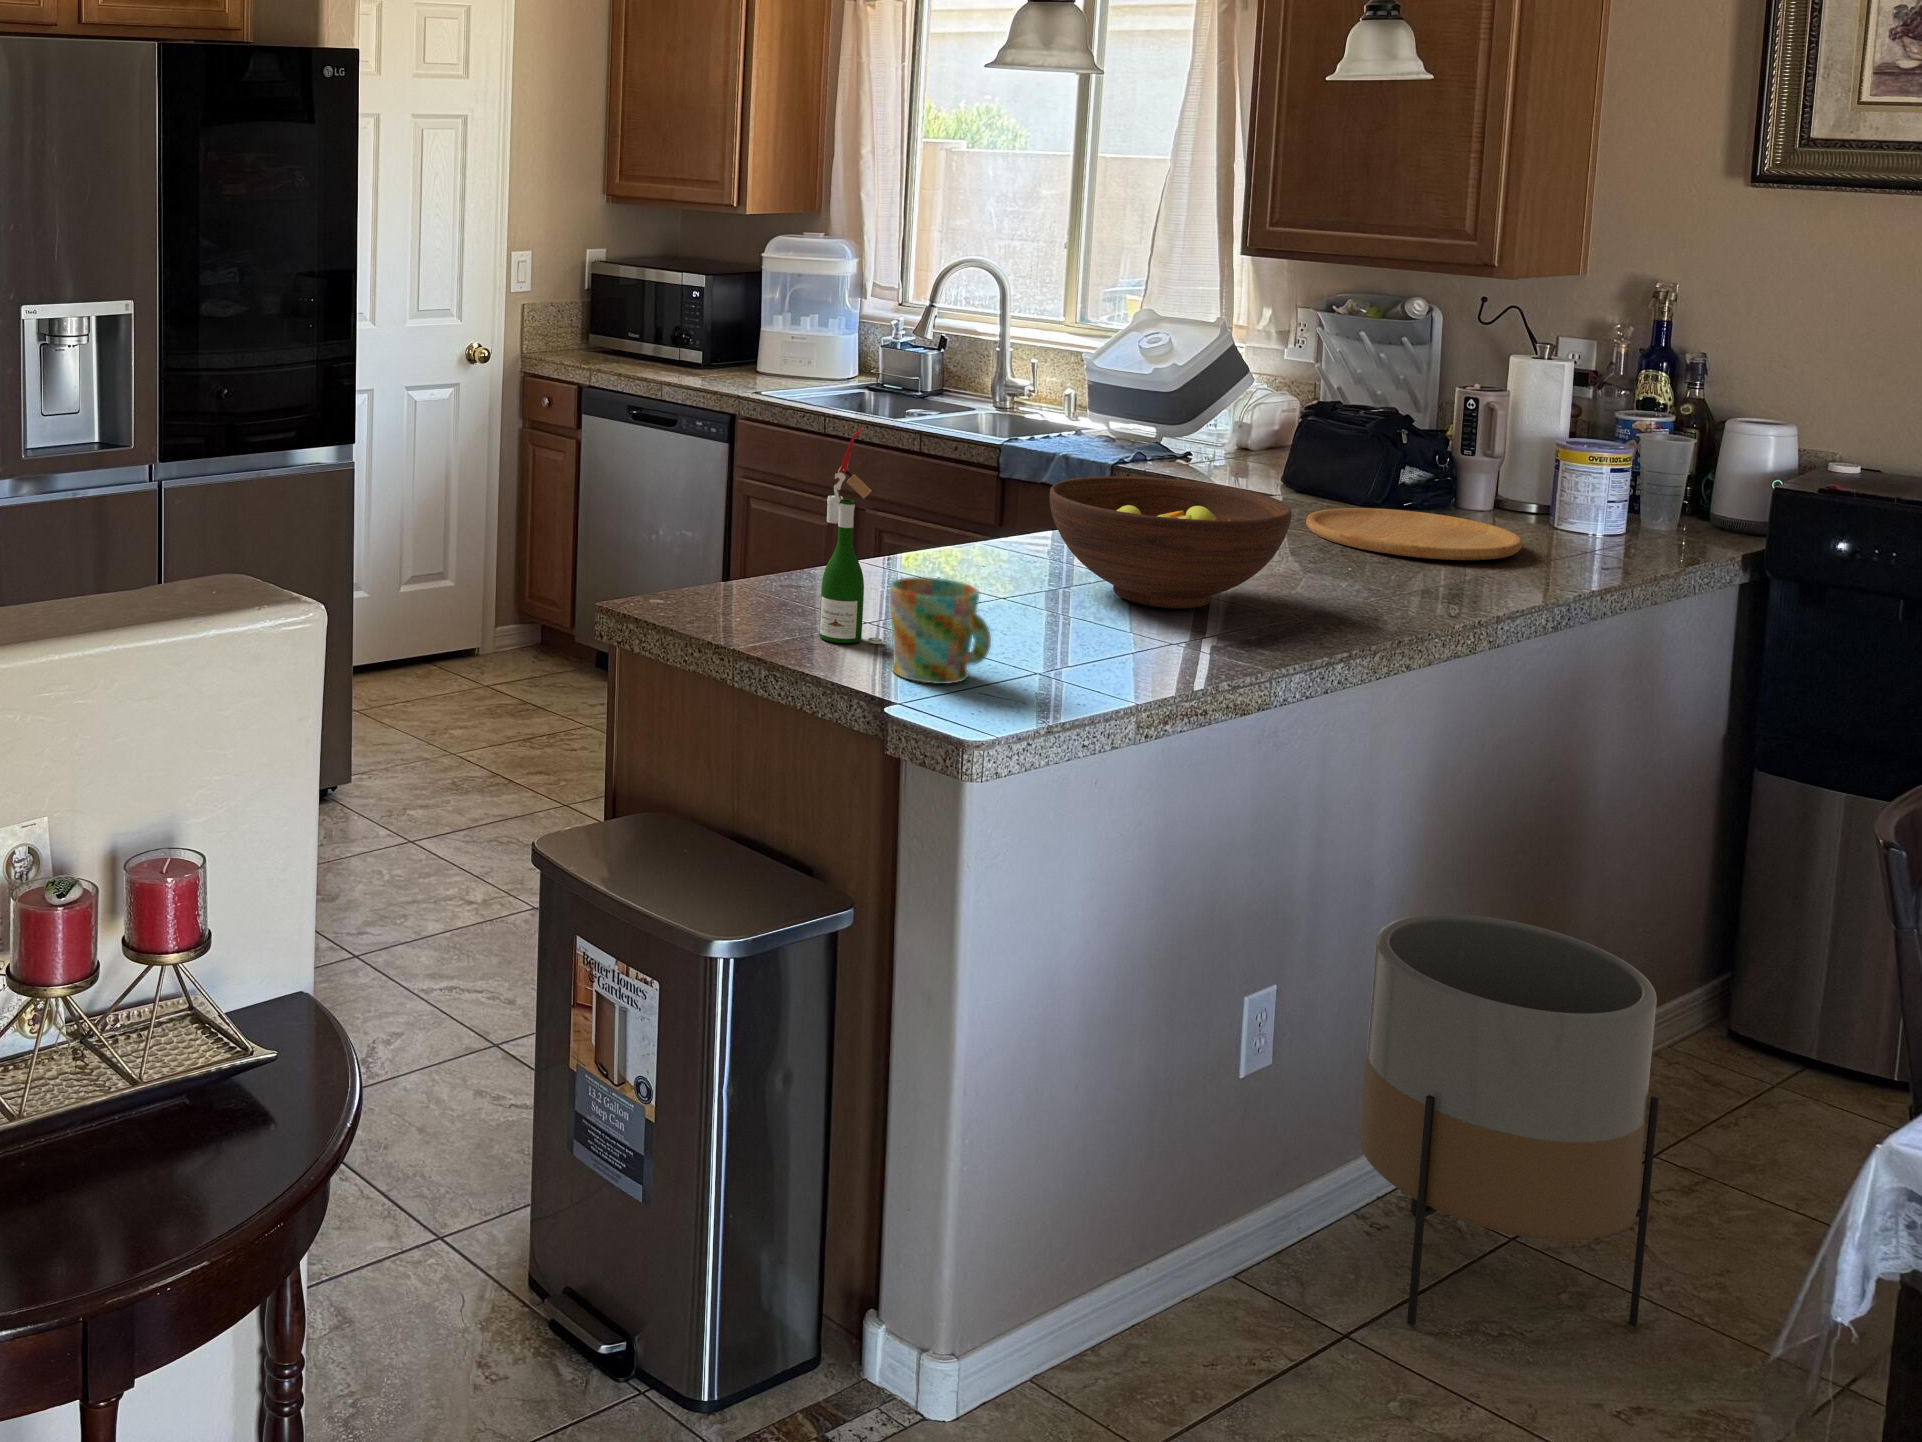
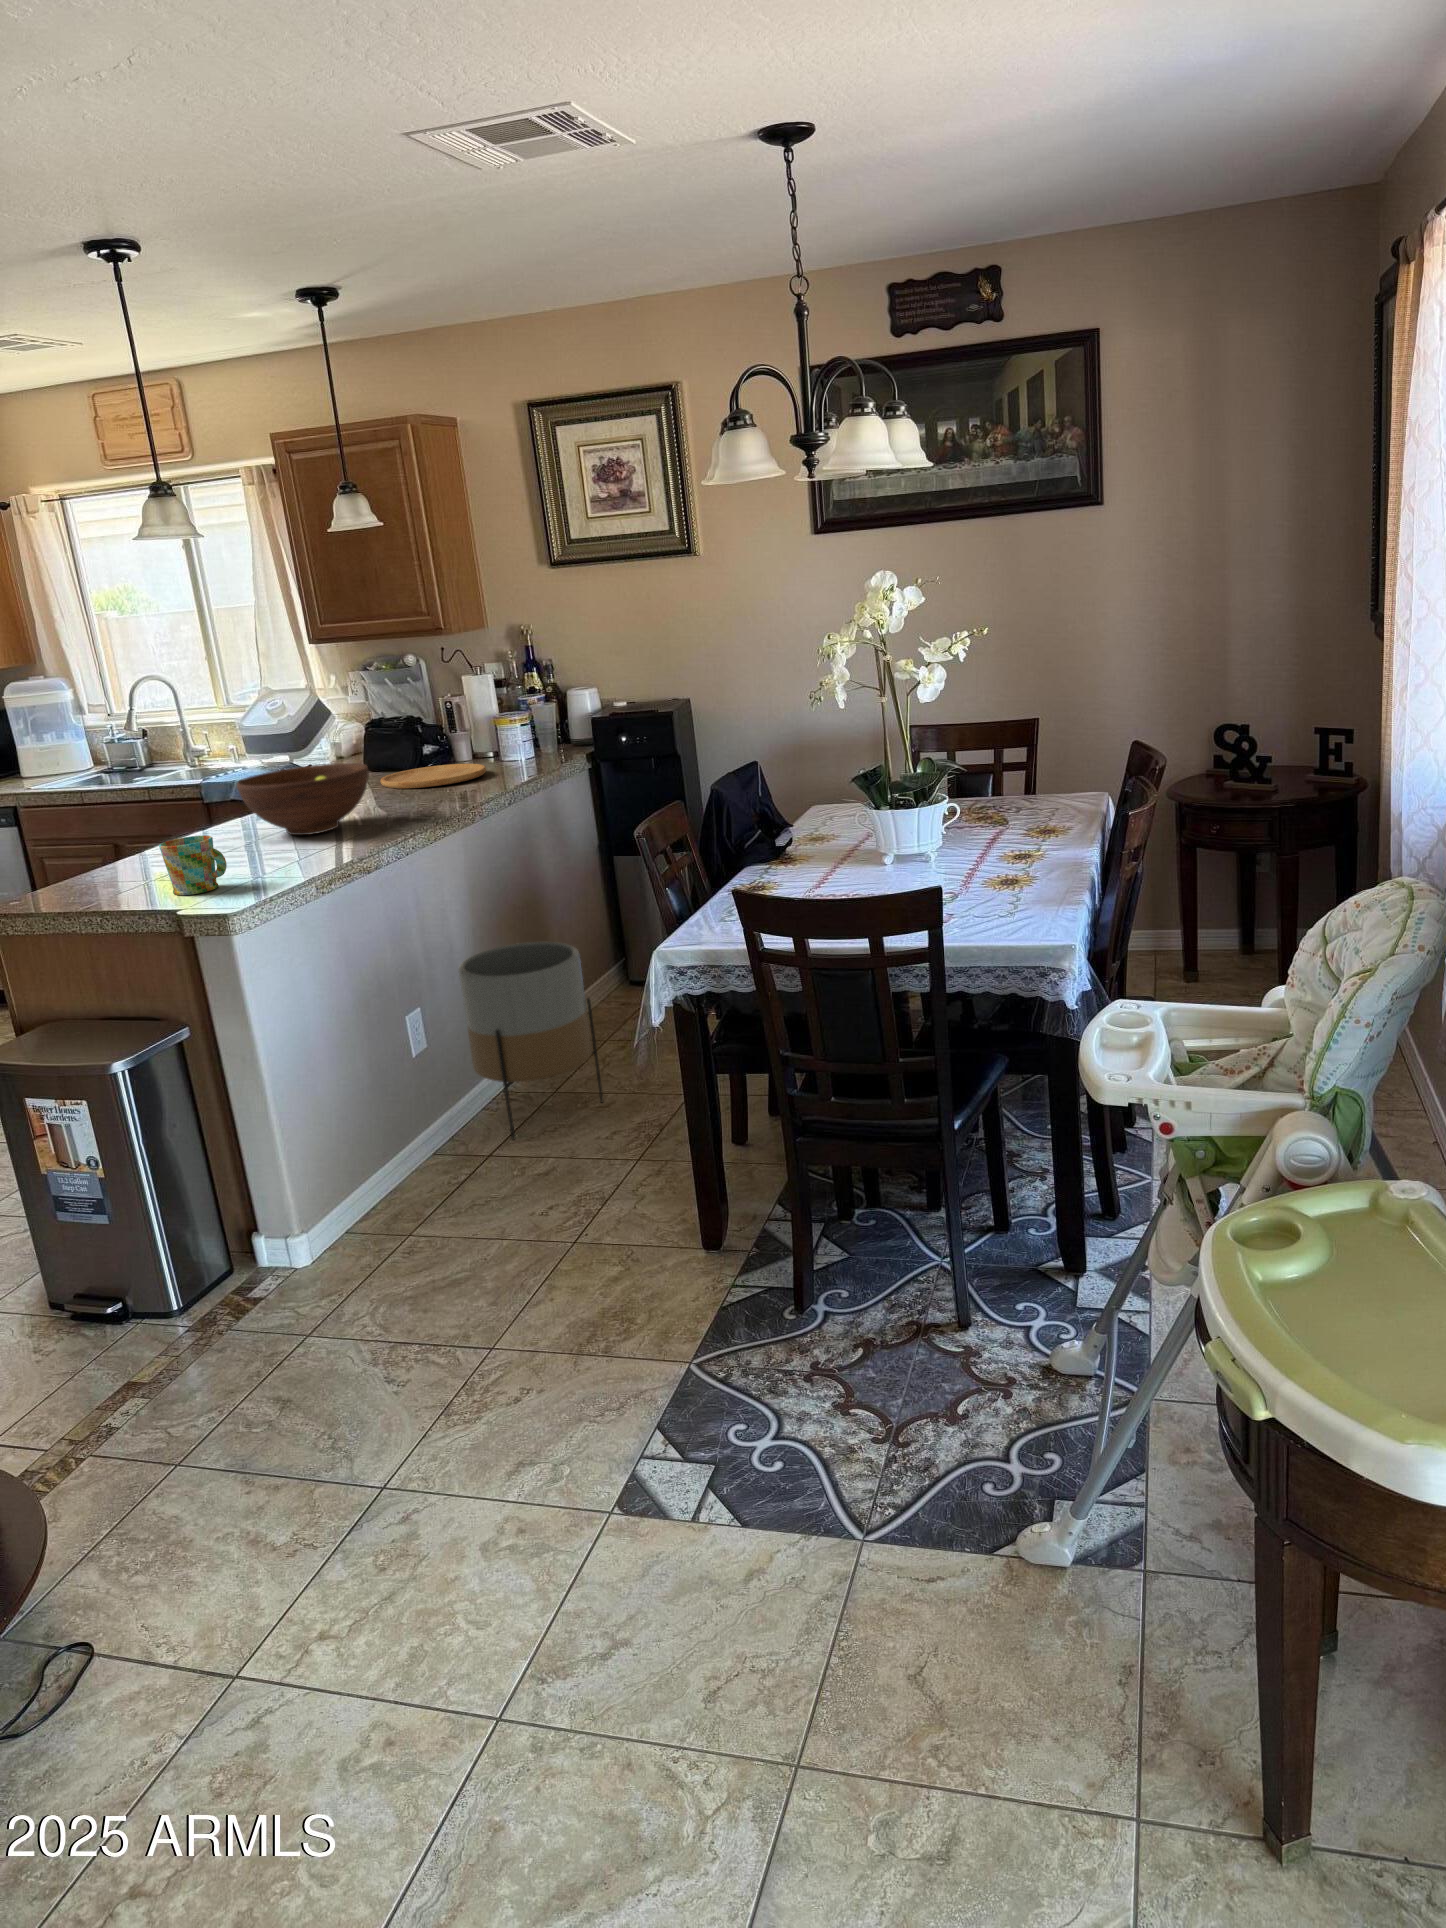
wine bottle: present [819,429,883,644] -> none [106,762,164,891]

